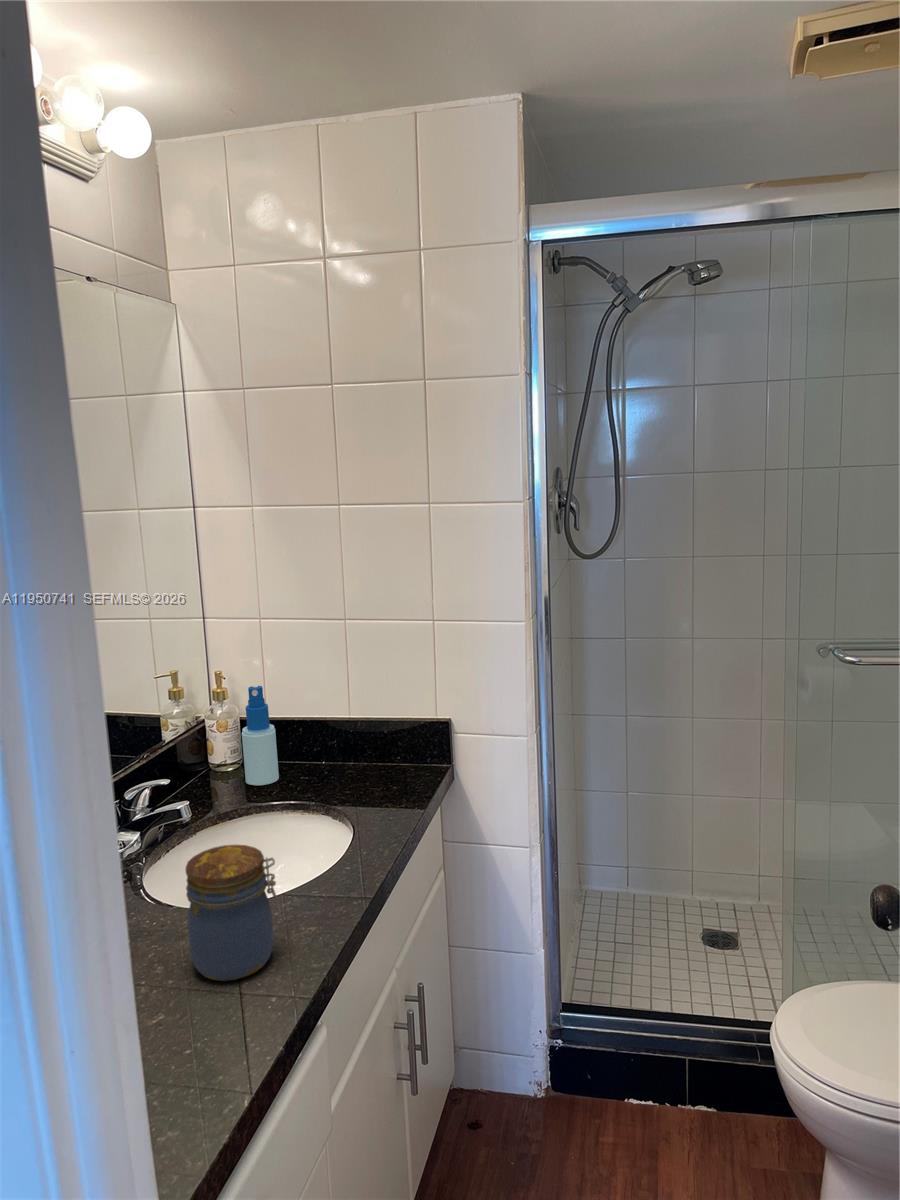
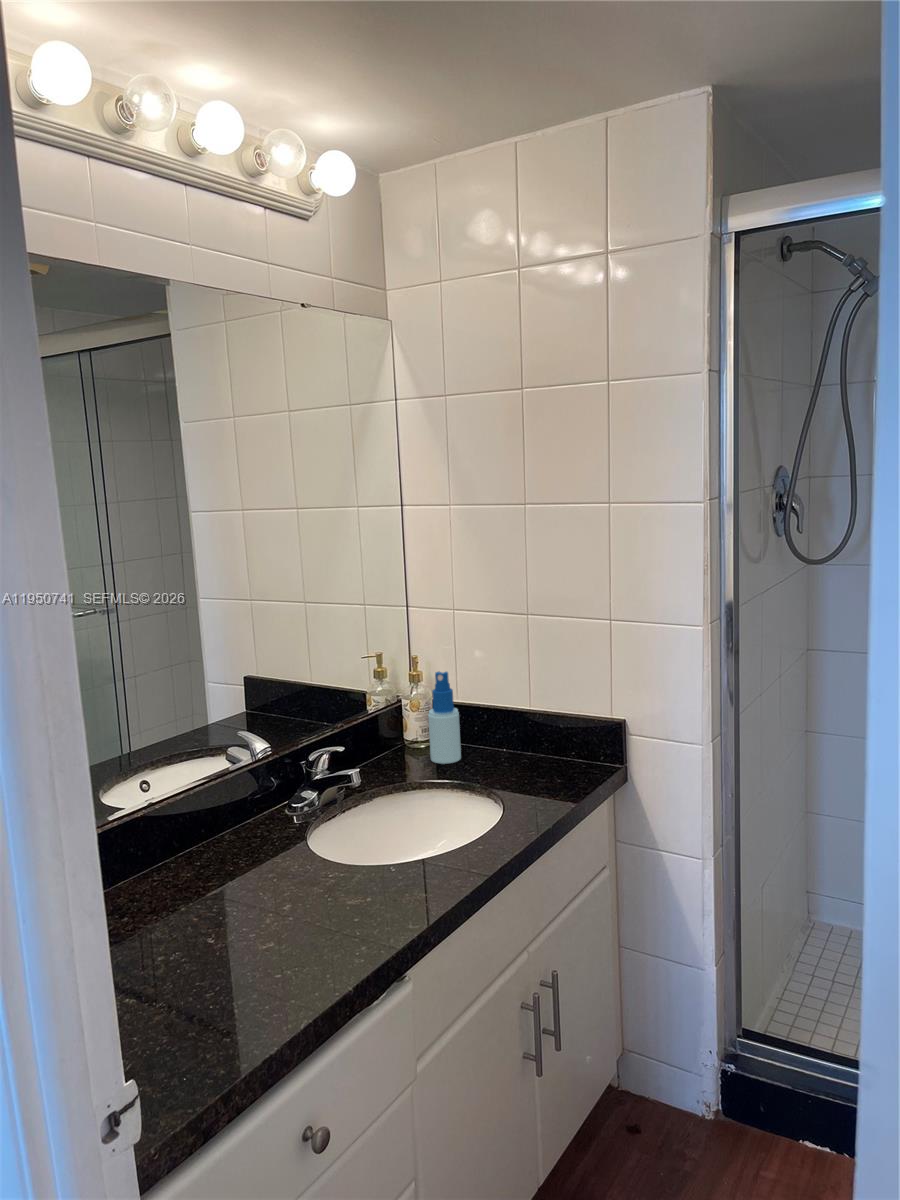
jar: present [186,844,281,981] -> none [308,807,391,925]

